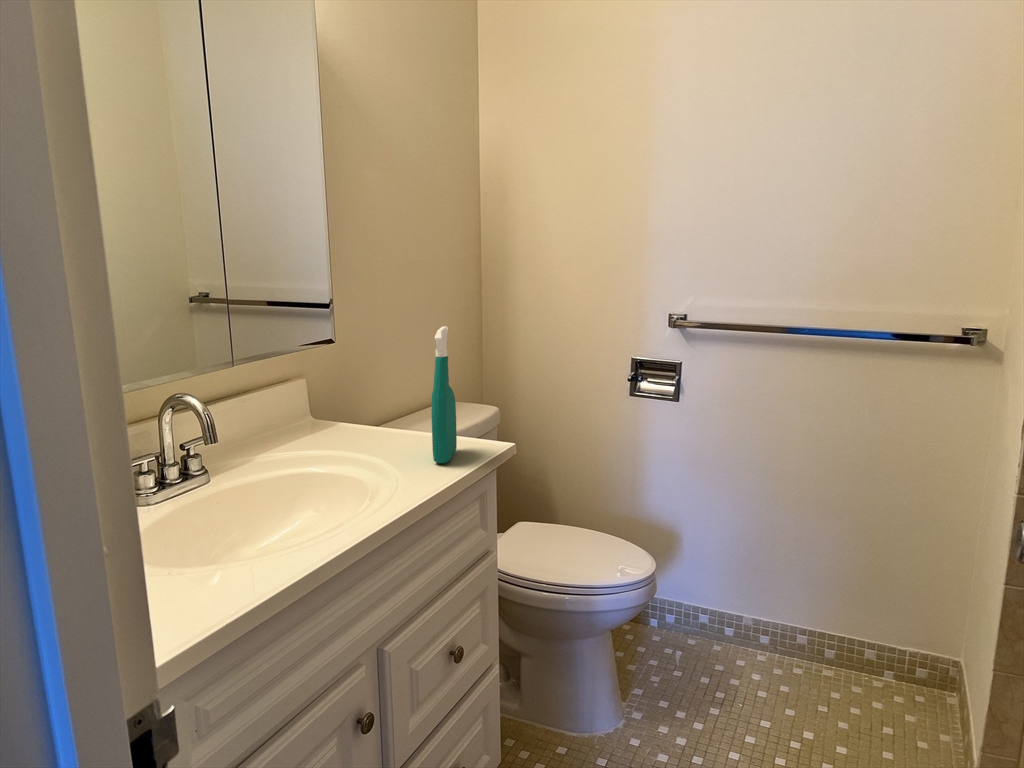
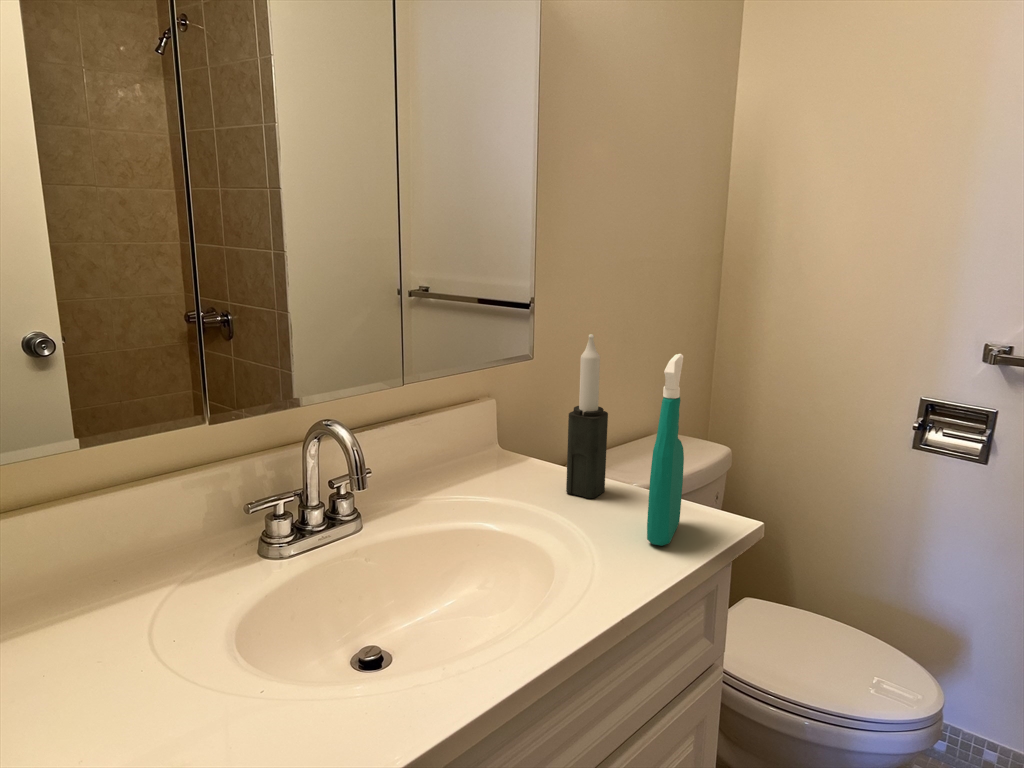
candle: none [368,318,401,443] -> present [566,334,608,498]

